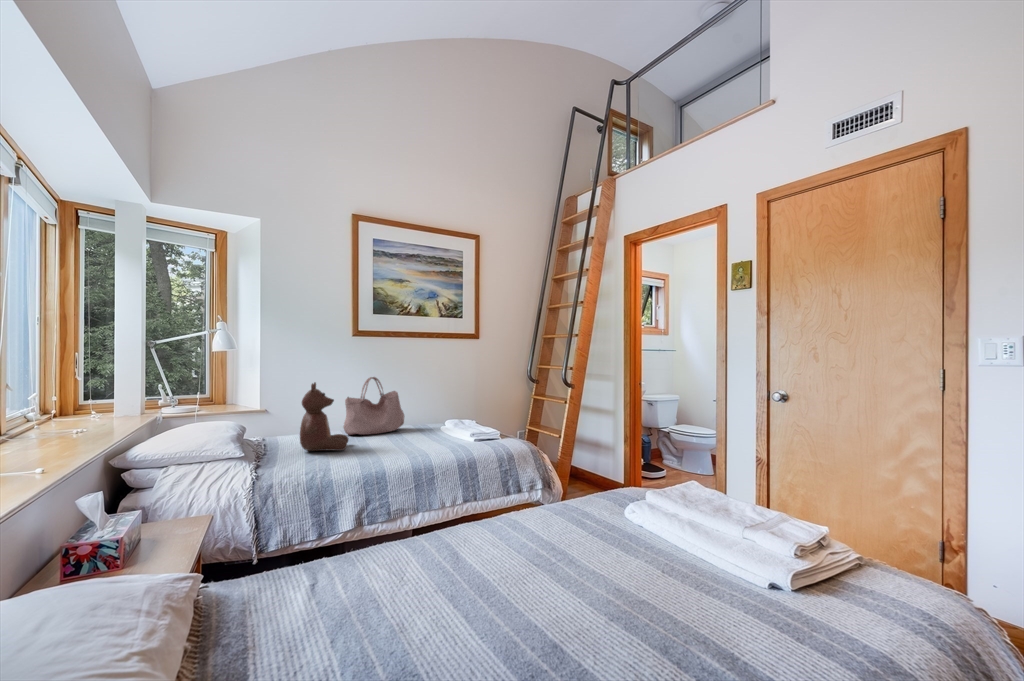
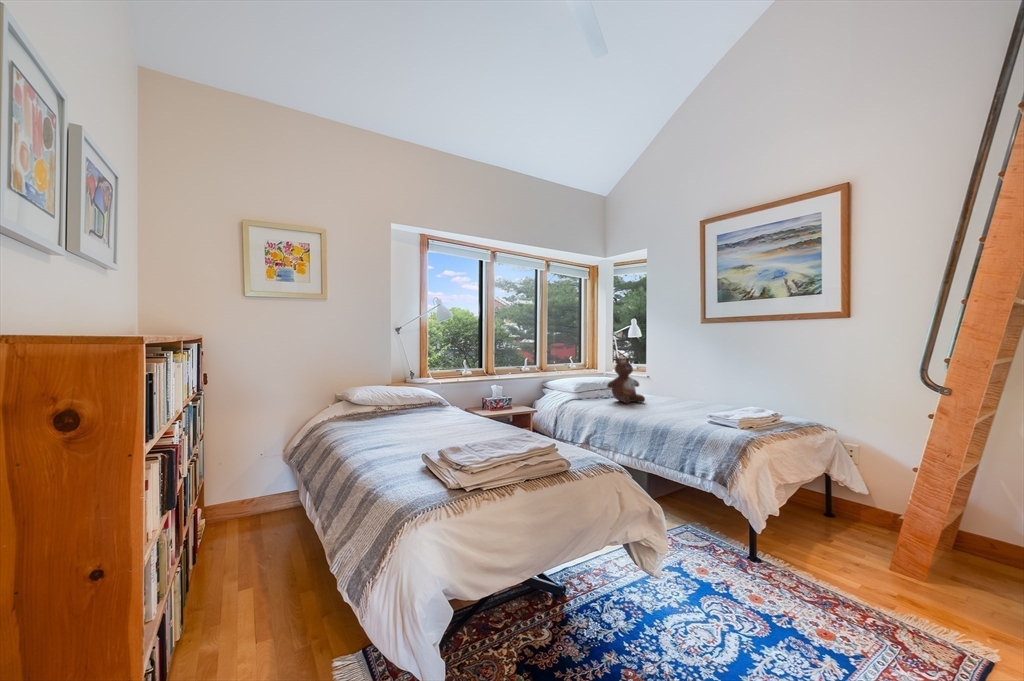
handbag: present [343,377,404,435] -> none [670,357,719,404]

